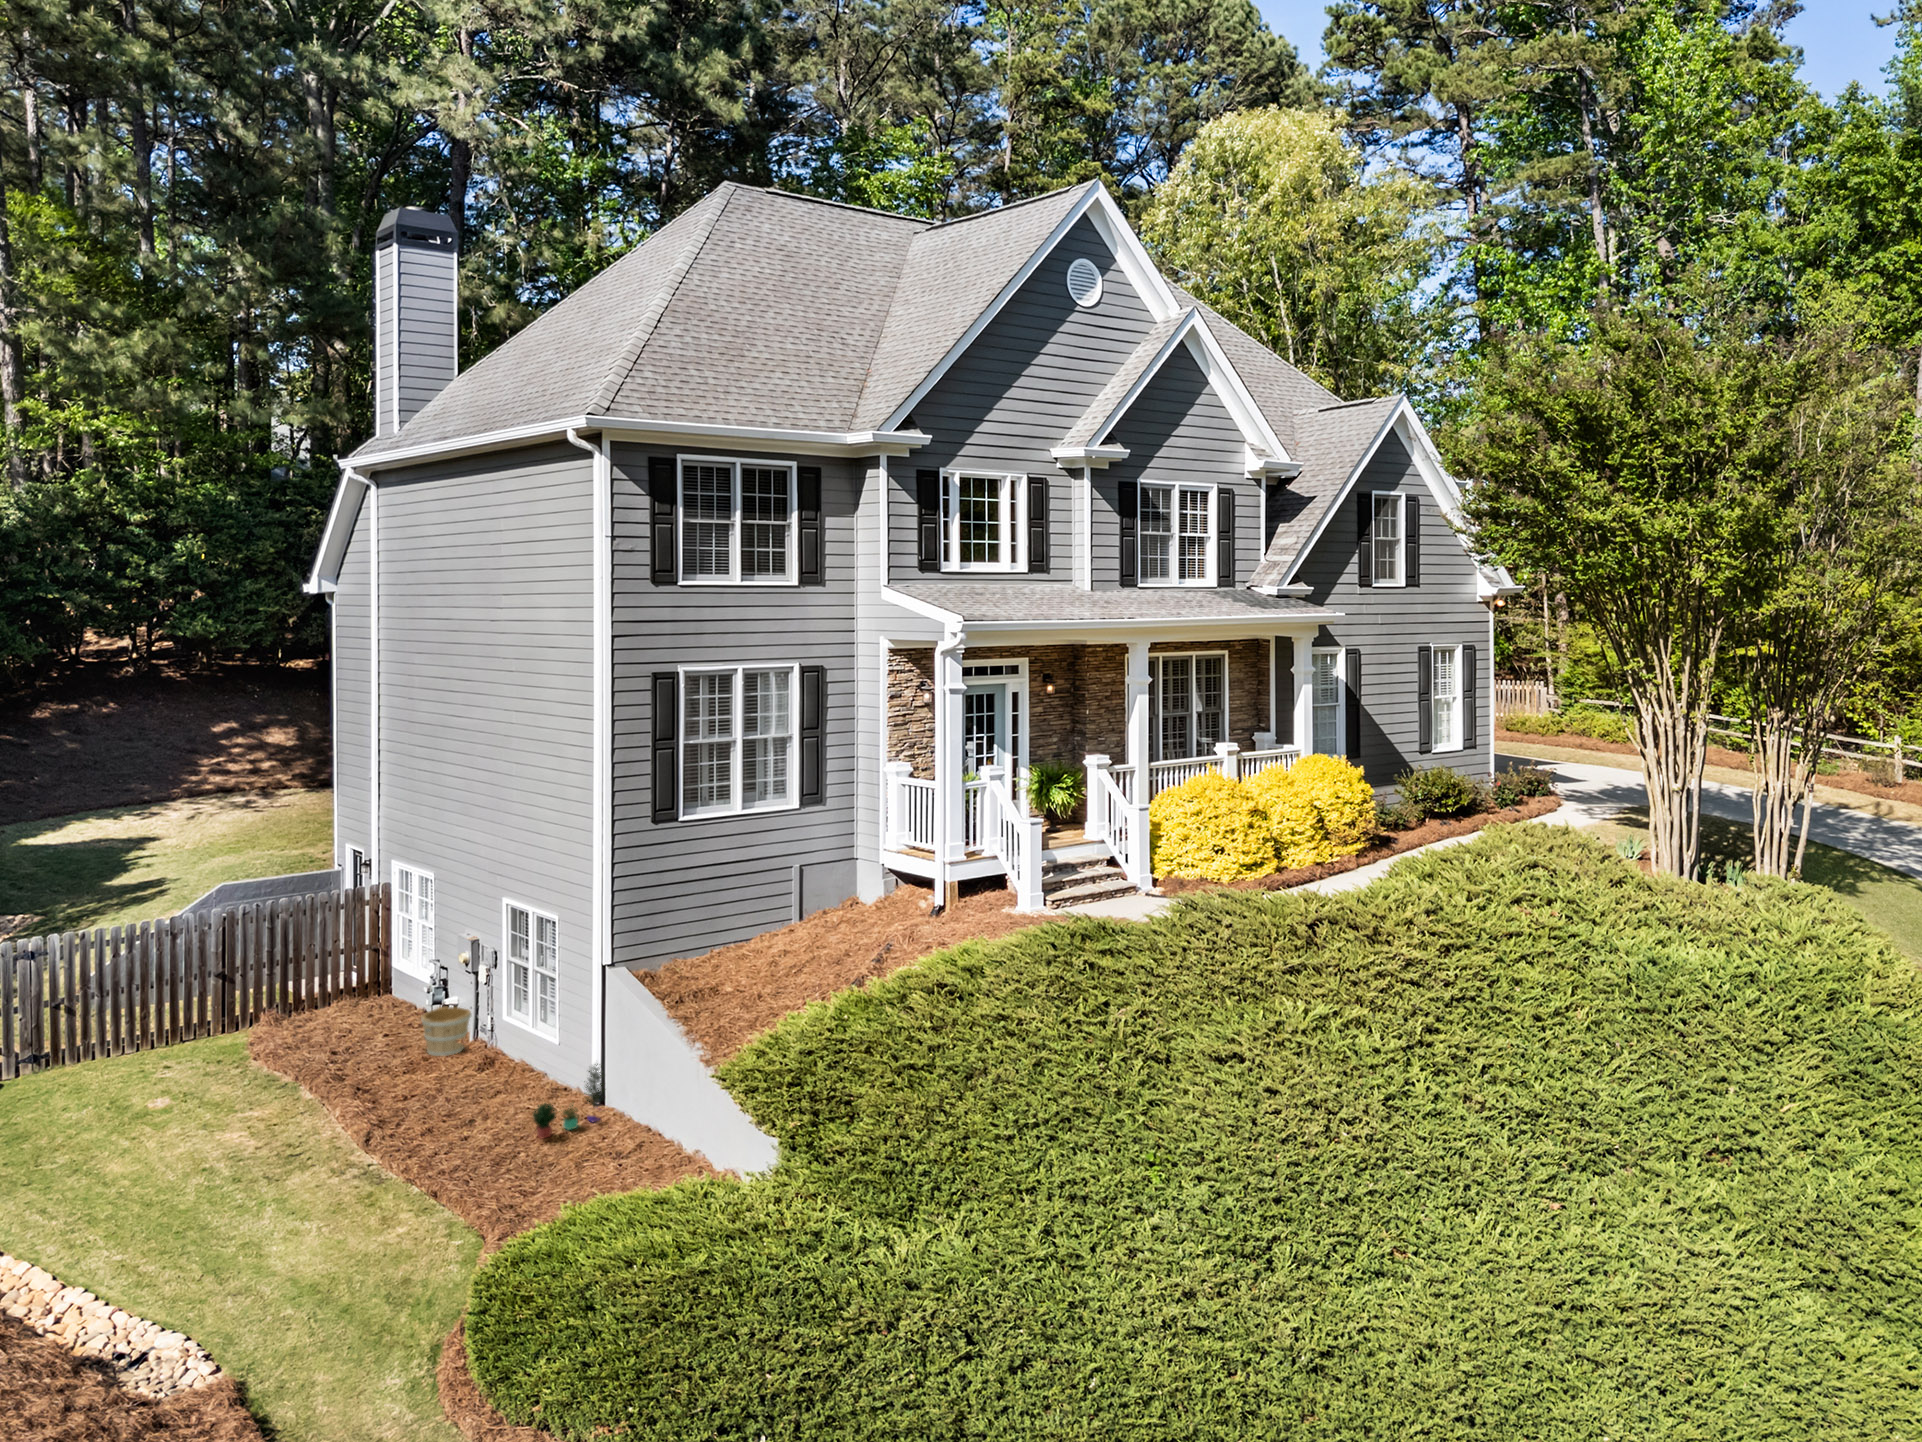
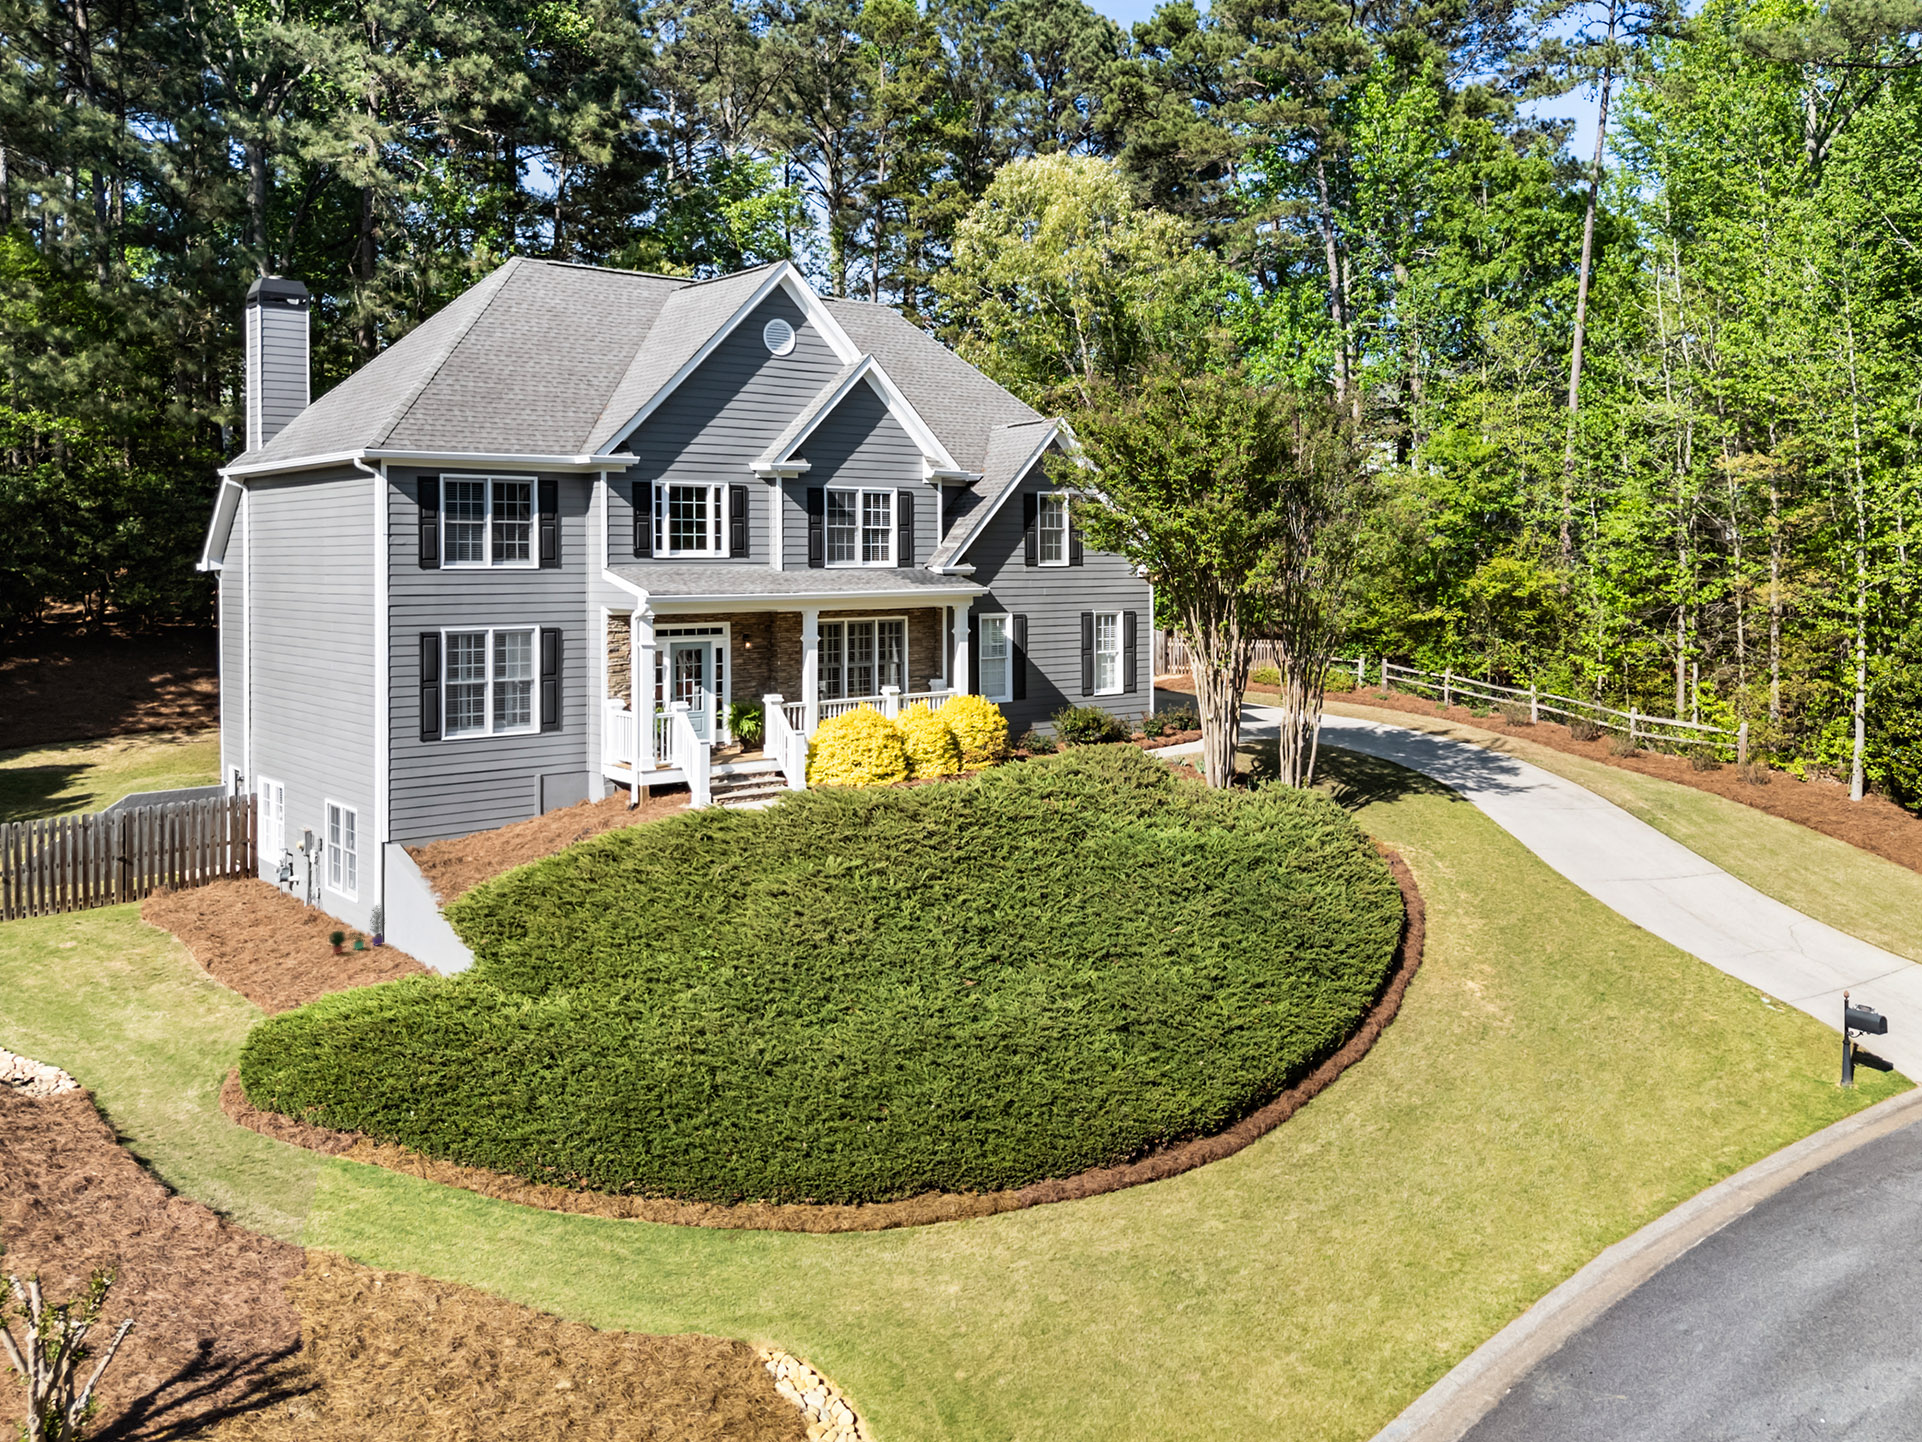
wooden bucket: present [421,1007,471,1056] -> none [267,876,306,910]

